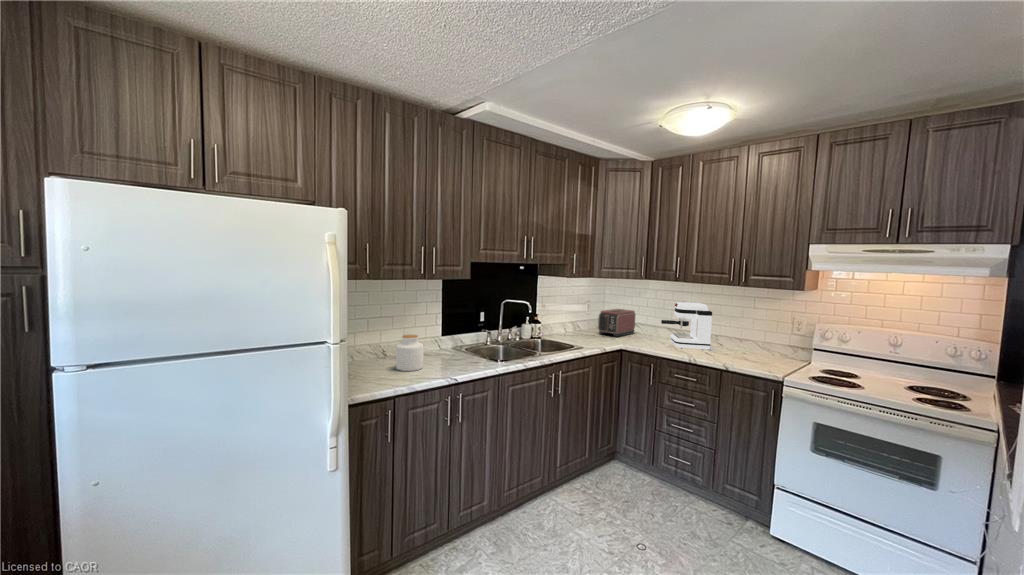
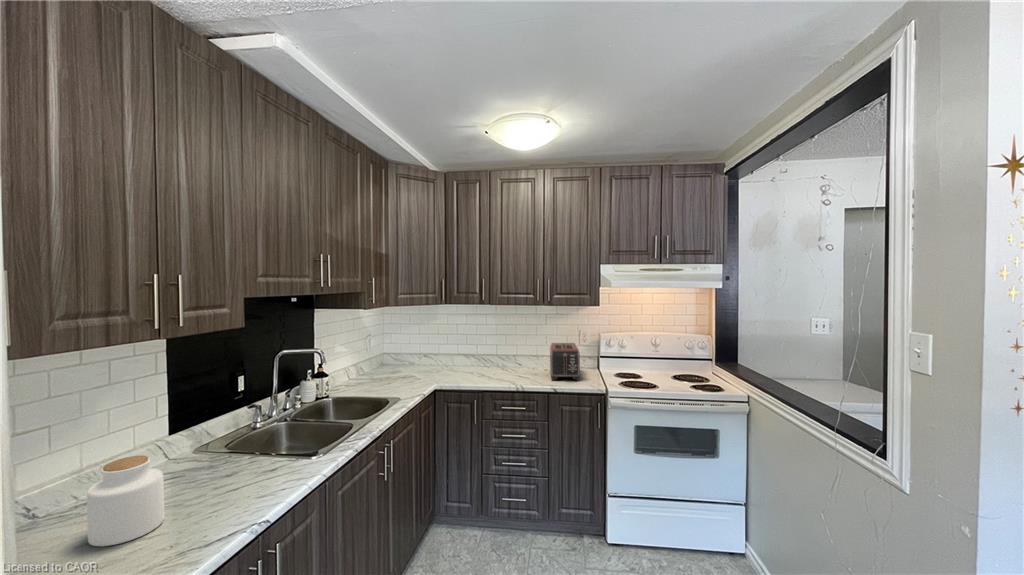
coffee maker: present [661,302,712,350] -> none [470,325,522,376]
toaster: present [598,309,635,337] -> present [550,343,580,380]

